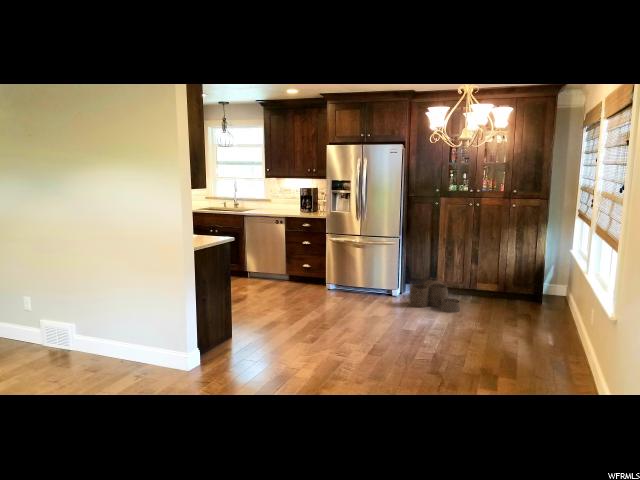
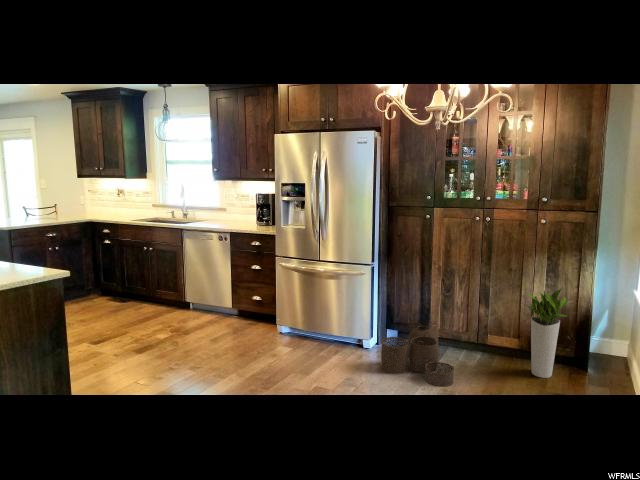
planter: none [502,248,532,307] -> present [526,288,569,378]

